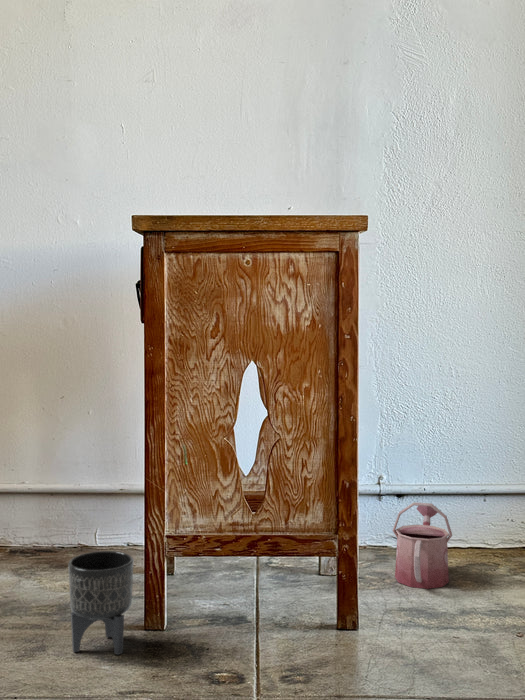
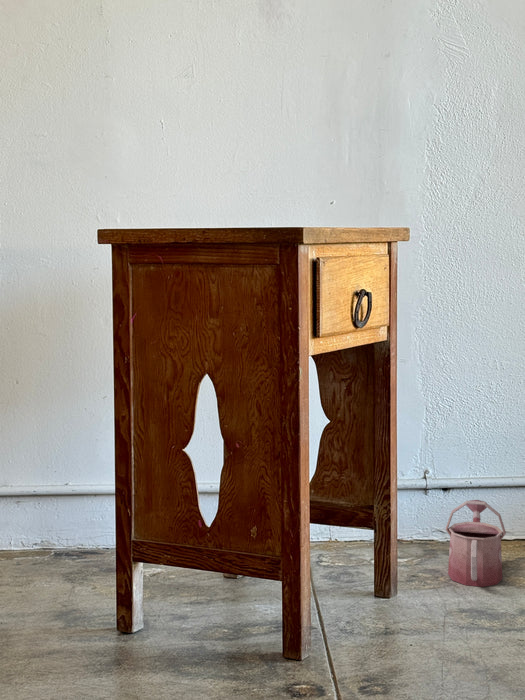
planter: present [68,551,134,655] -> none [142,565,205,668]

